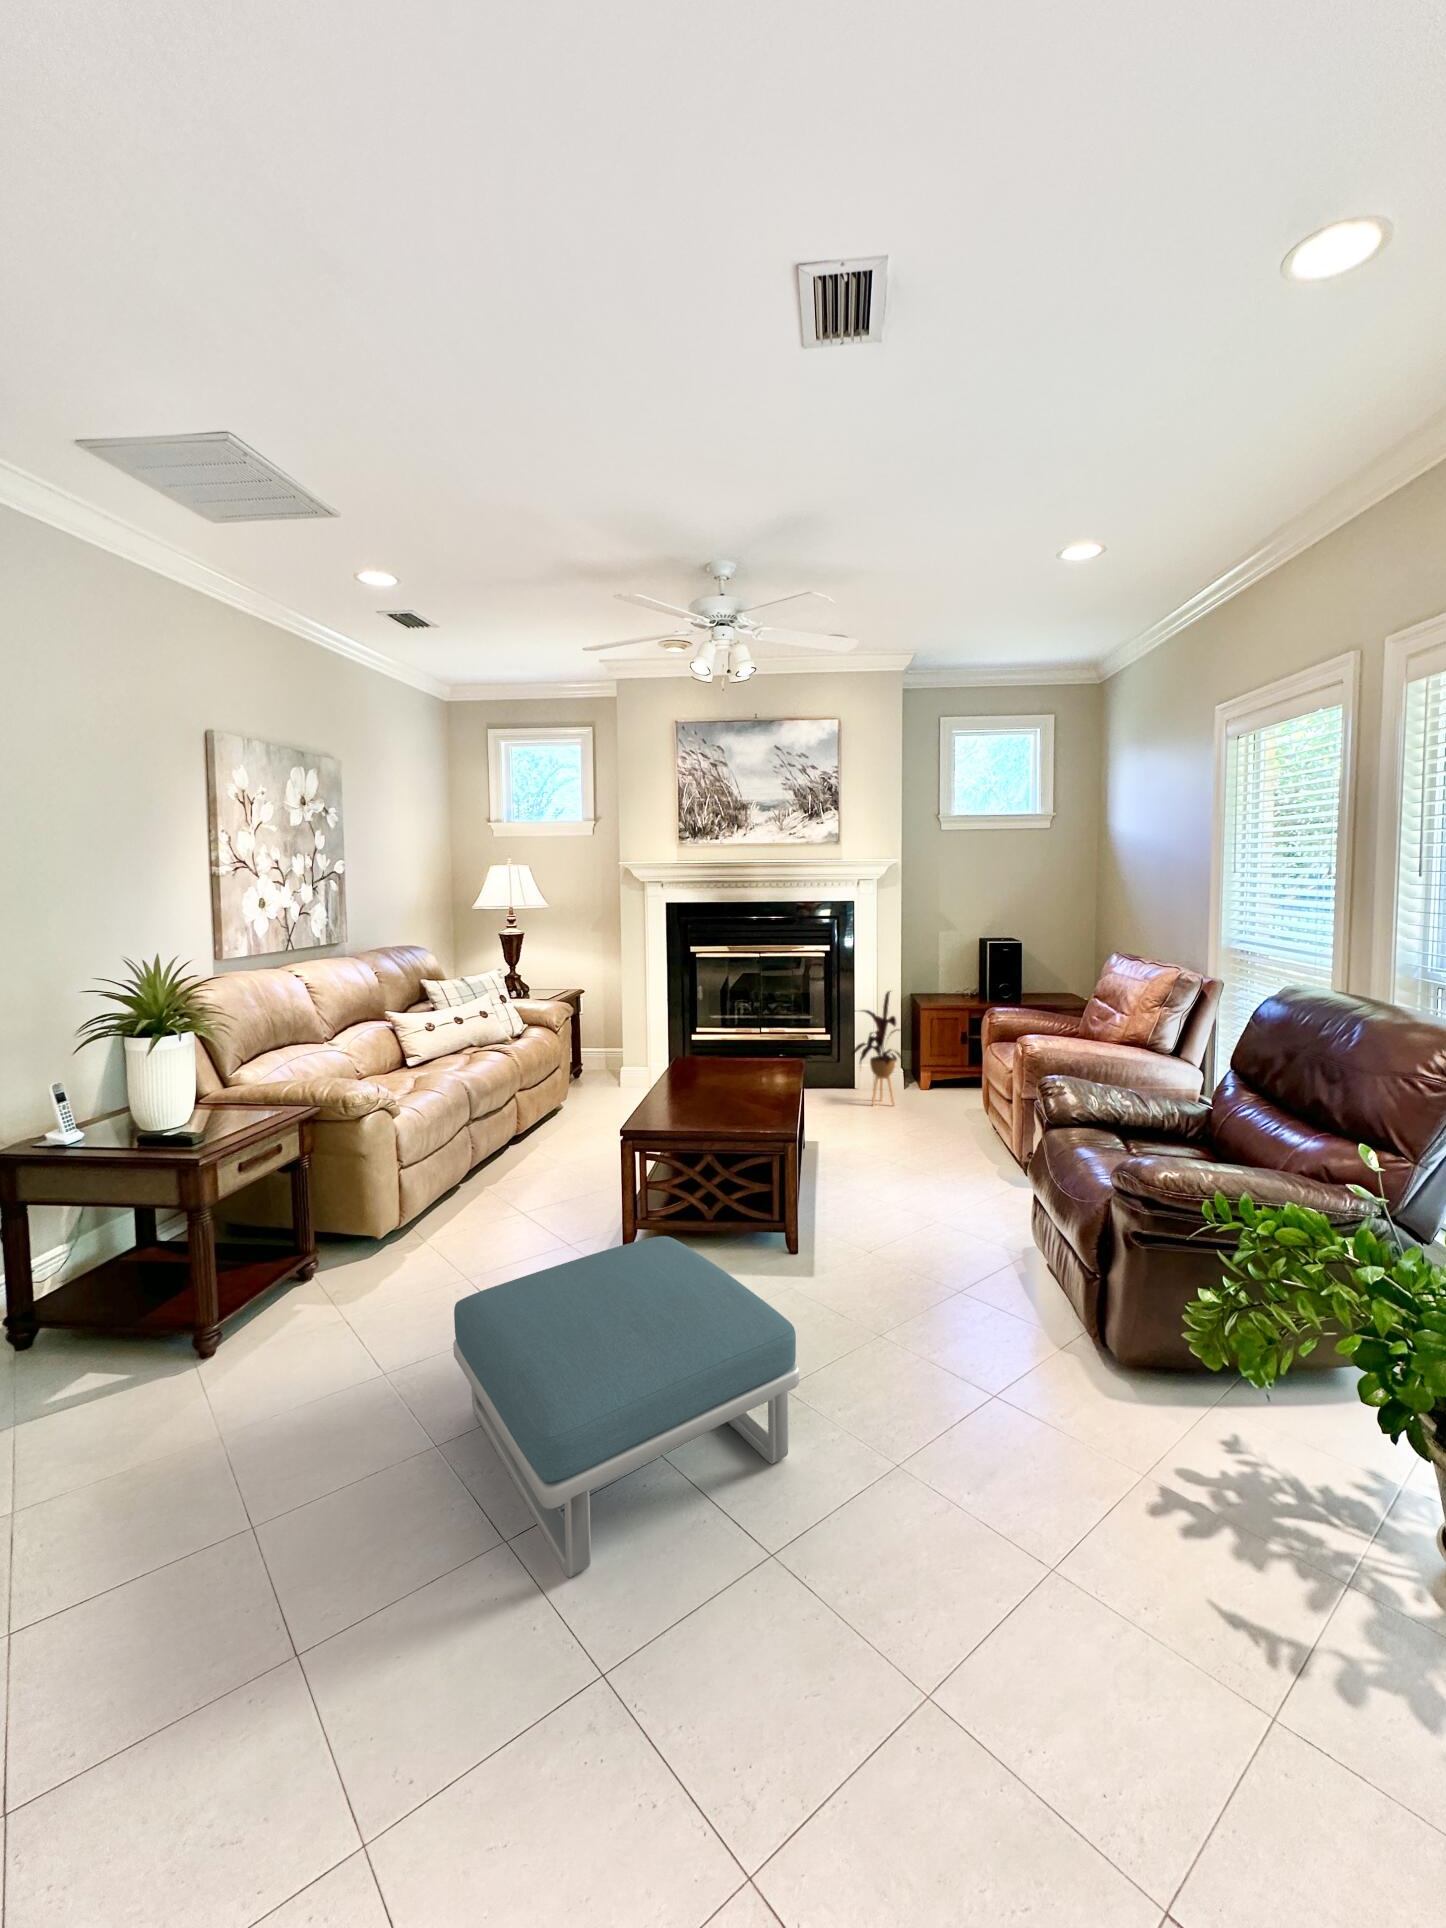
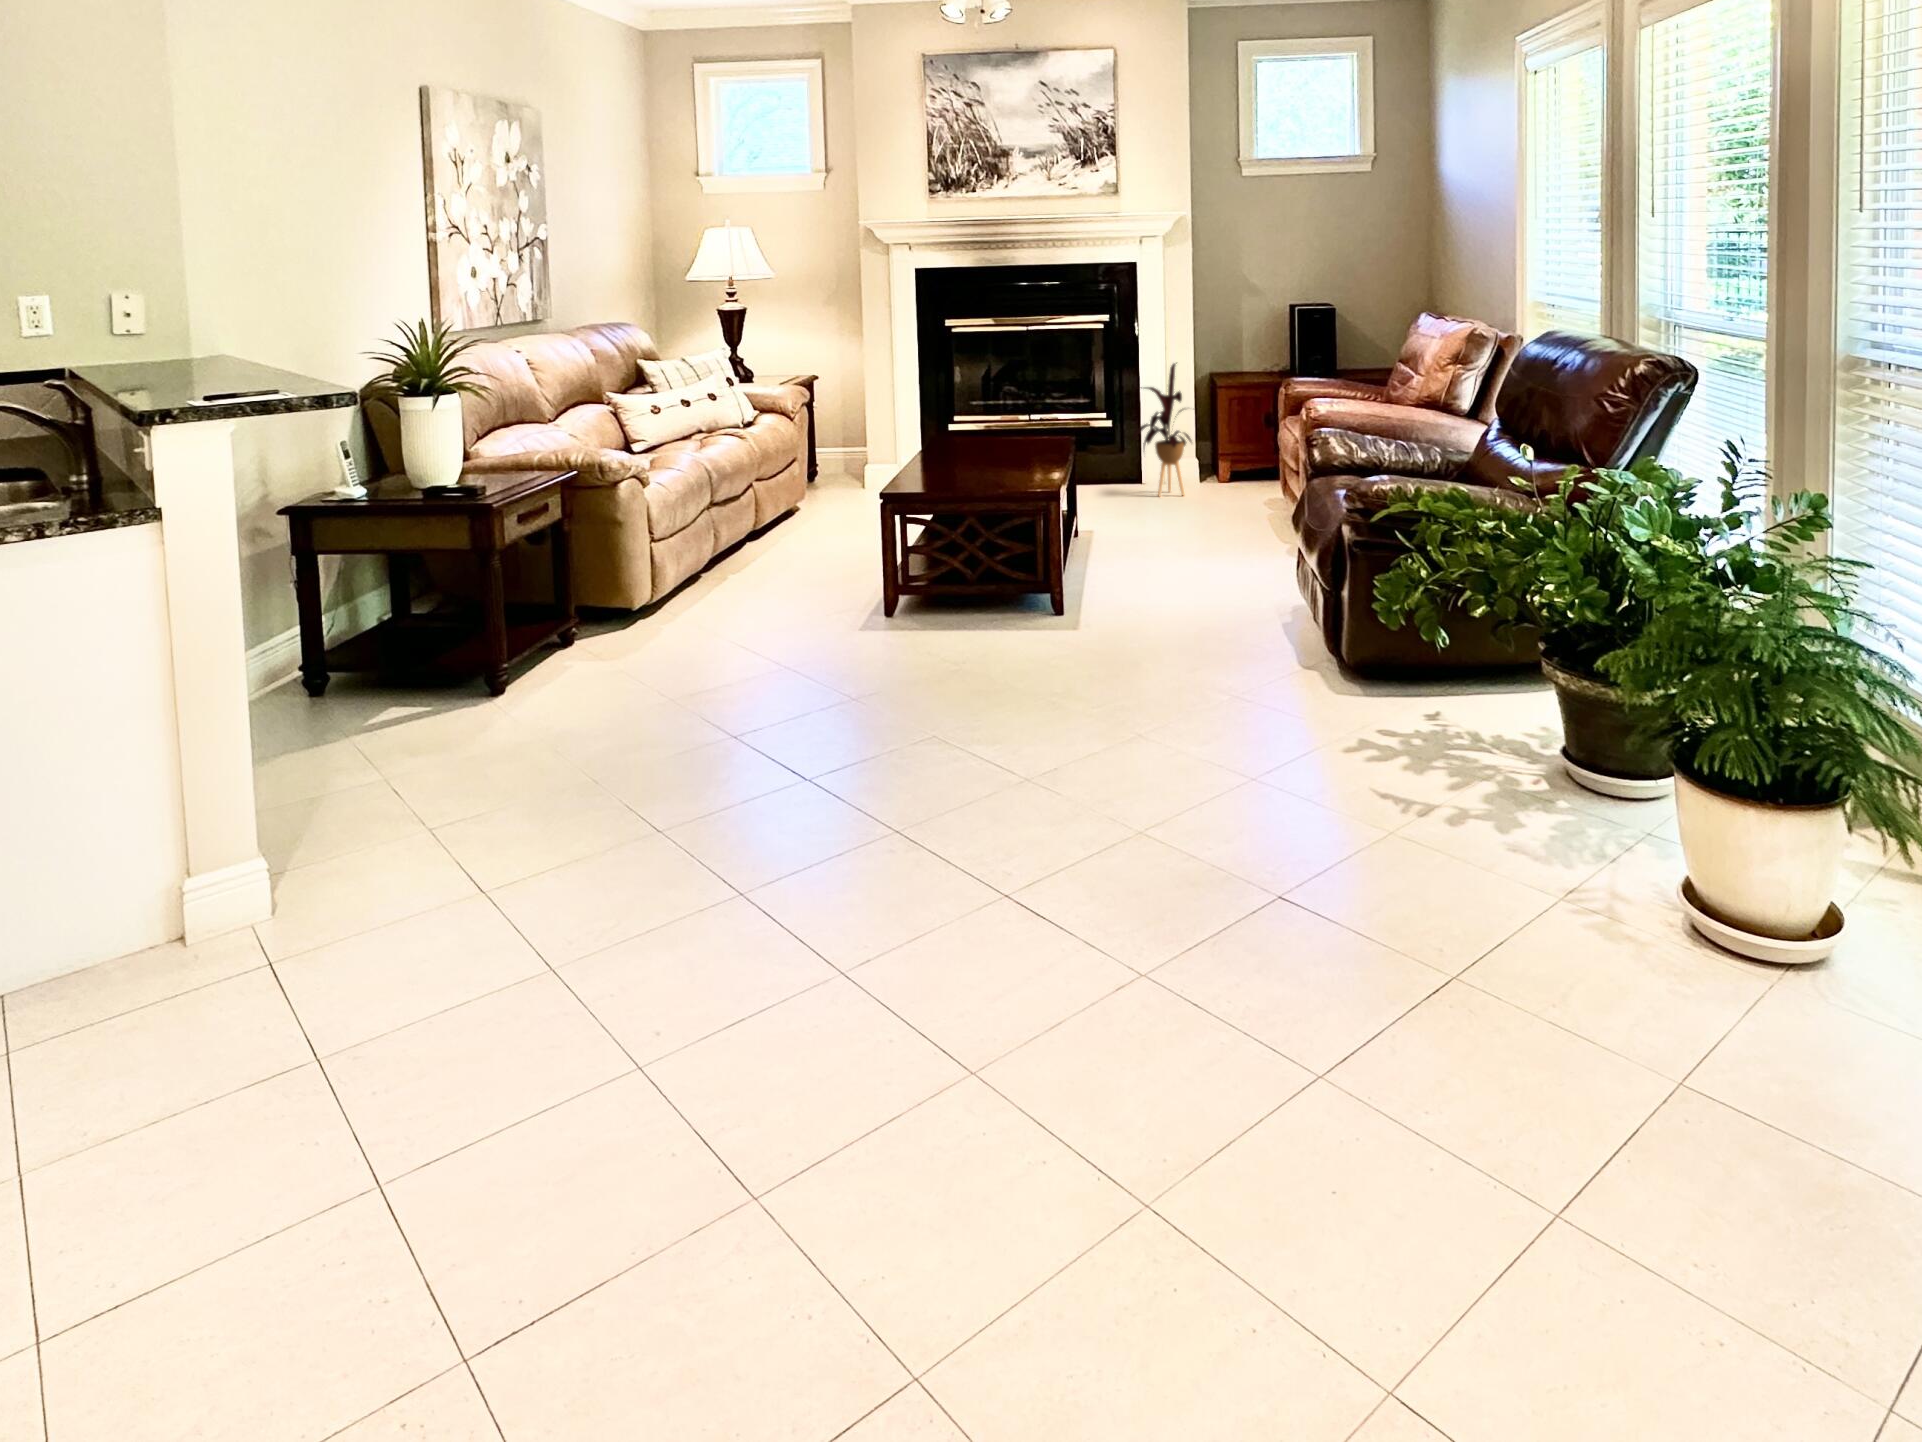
footstool: present [453,1236,799,1577] -> none [743,573,1053,795]

